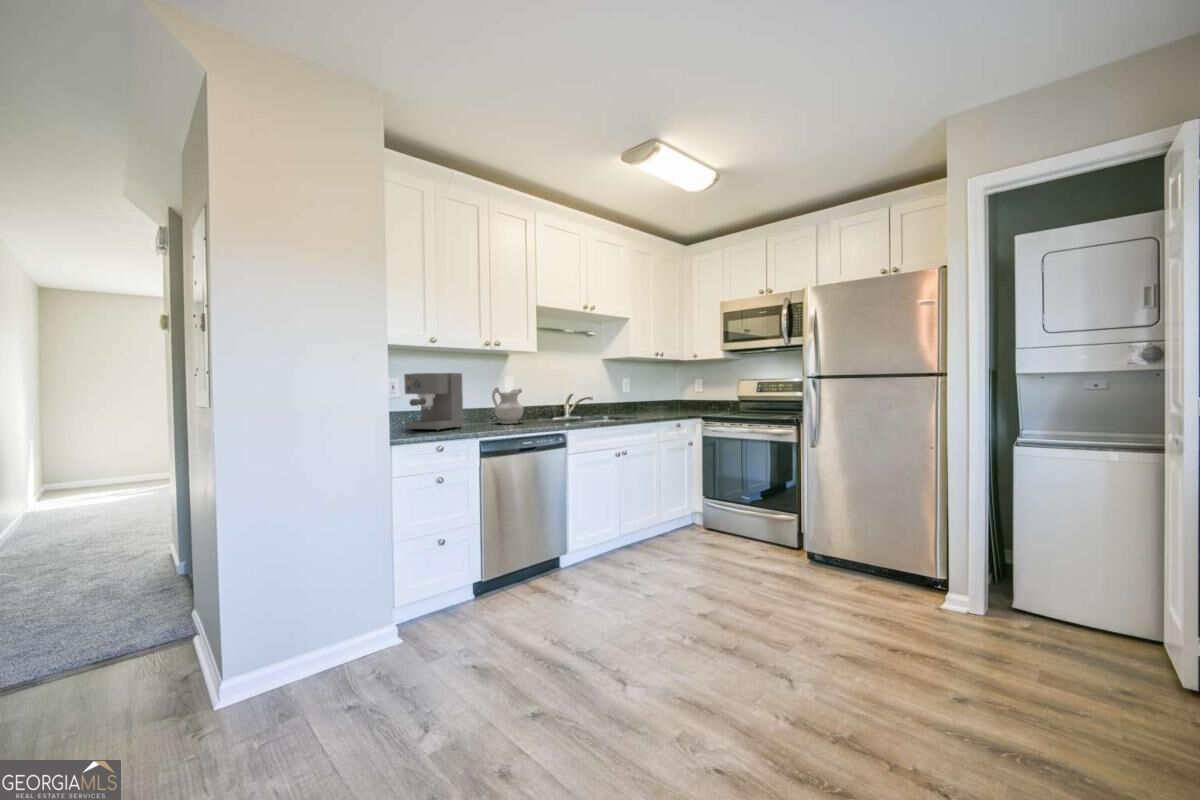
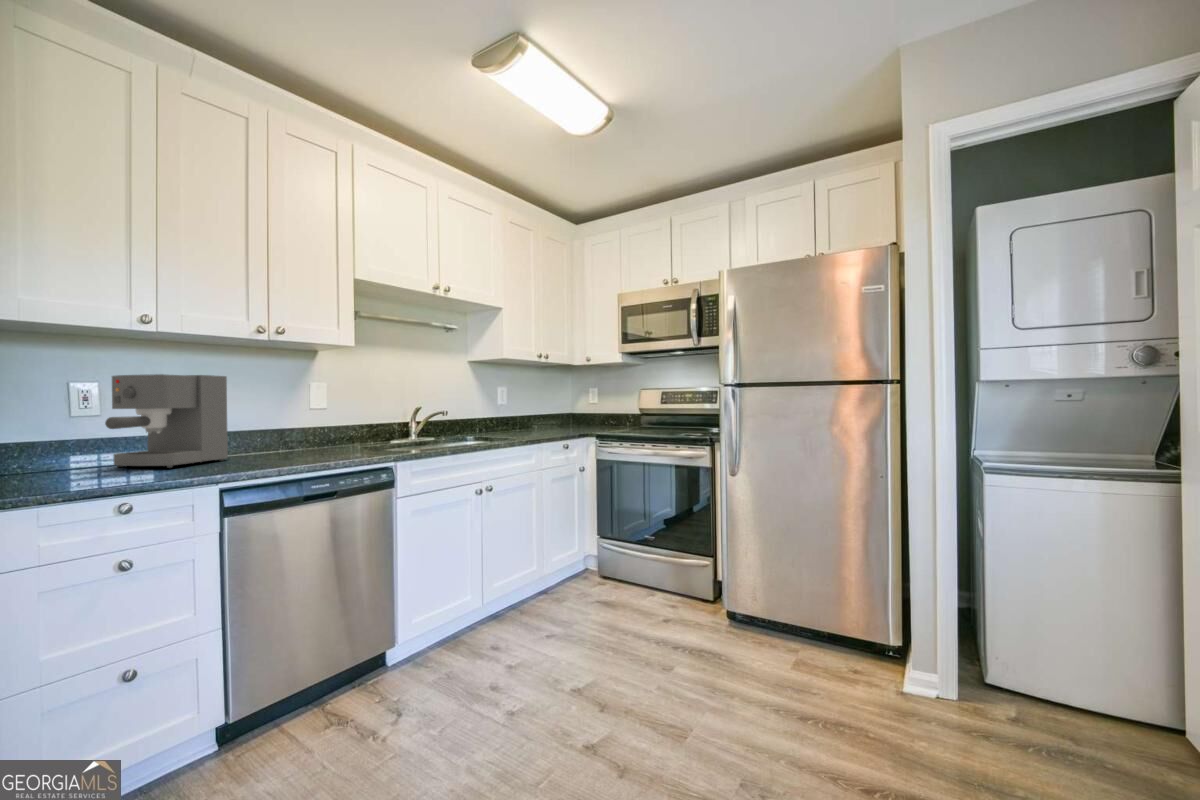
ceramic pitcher: present [492,388,524,424] -> none [285,398,339,452]

